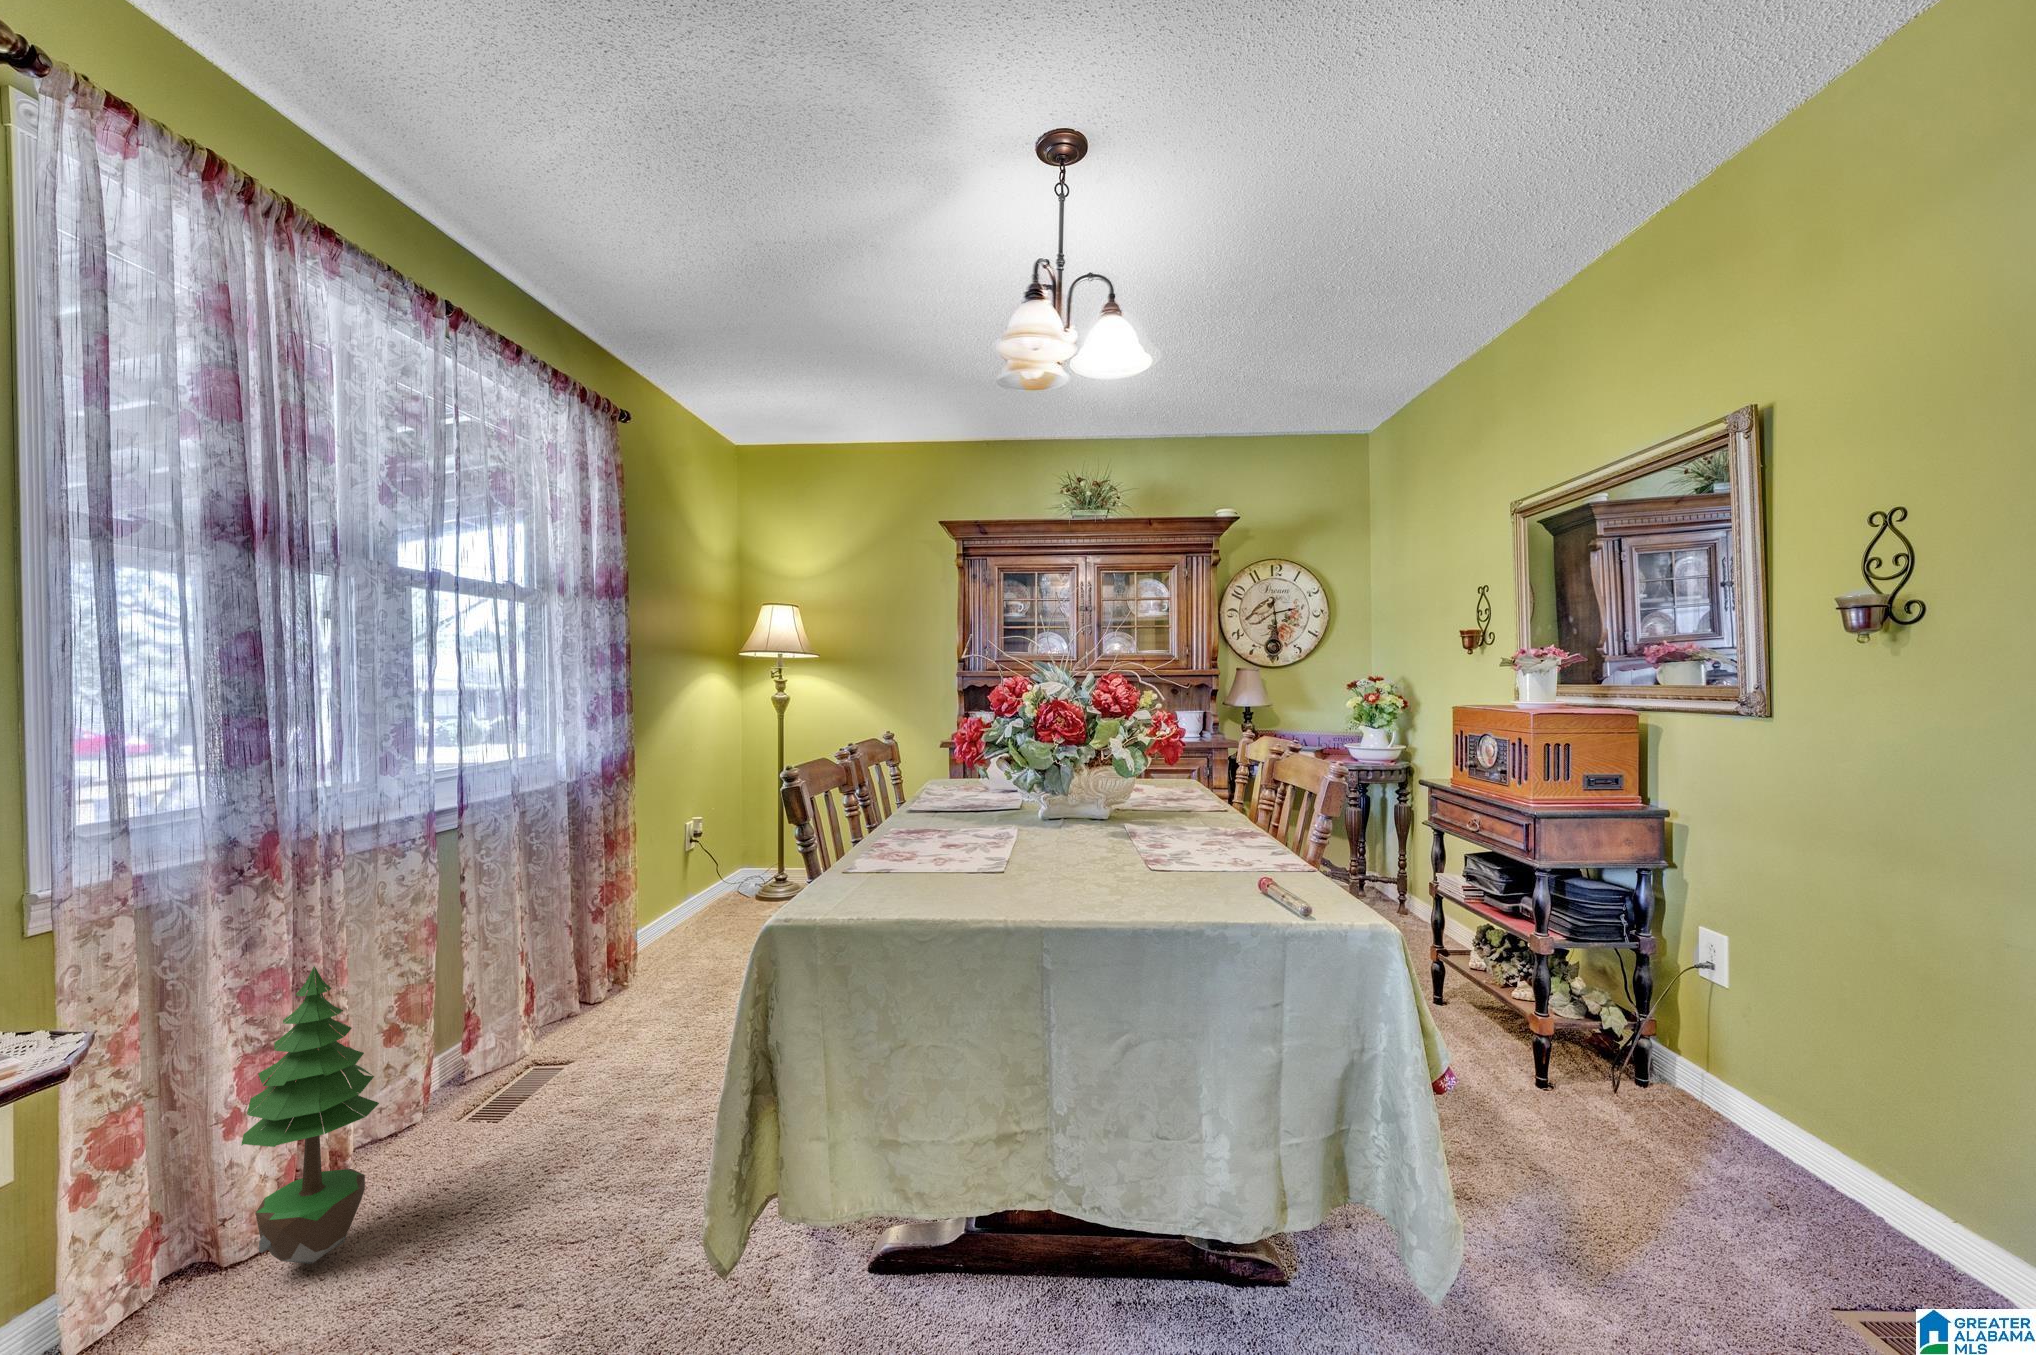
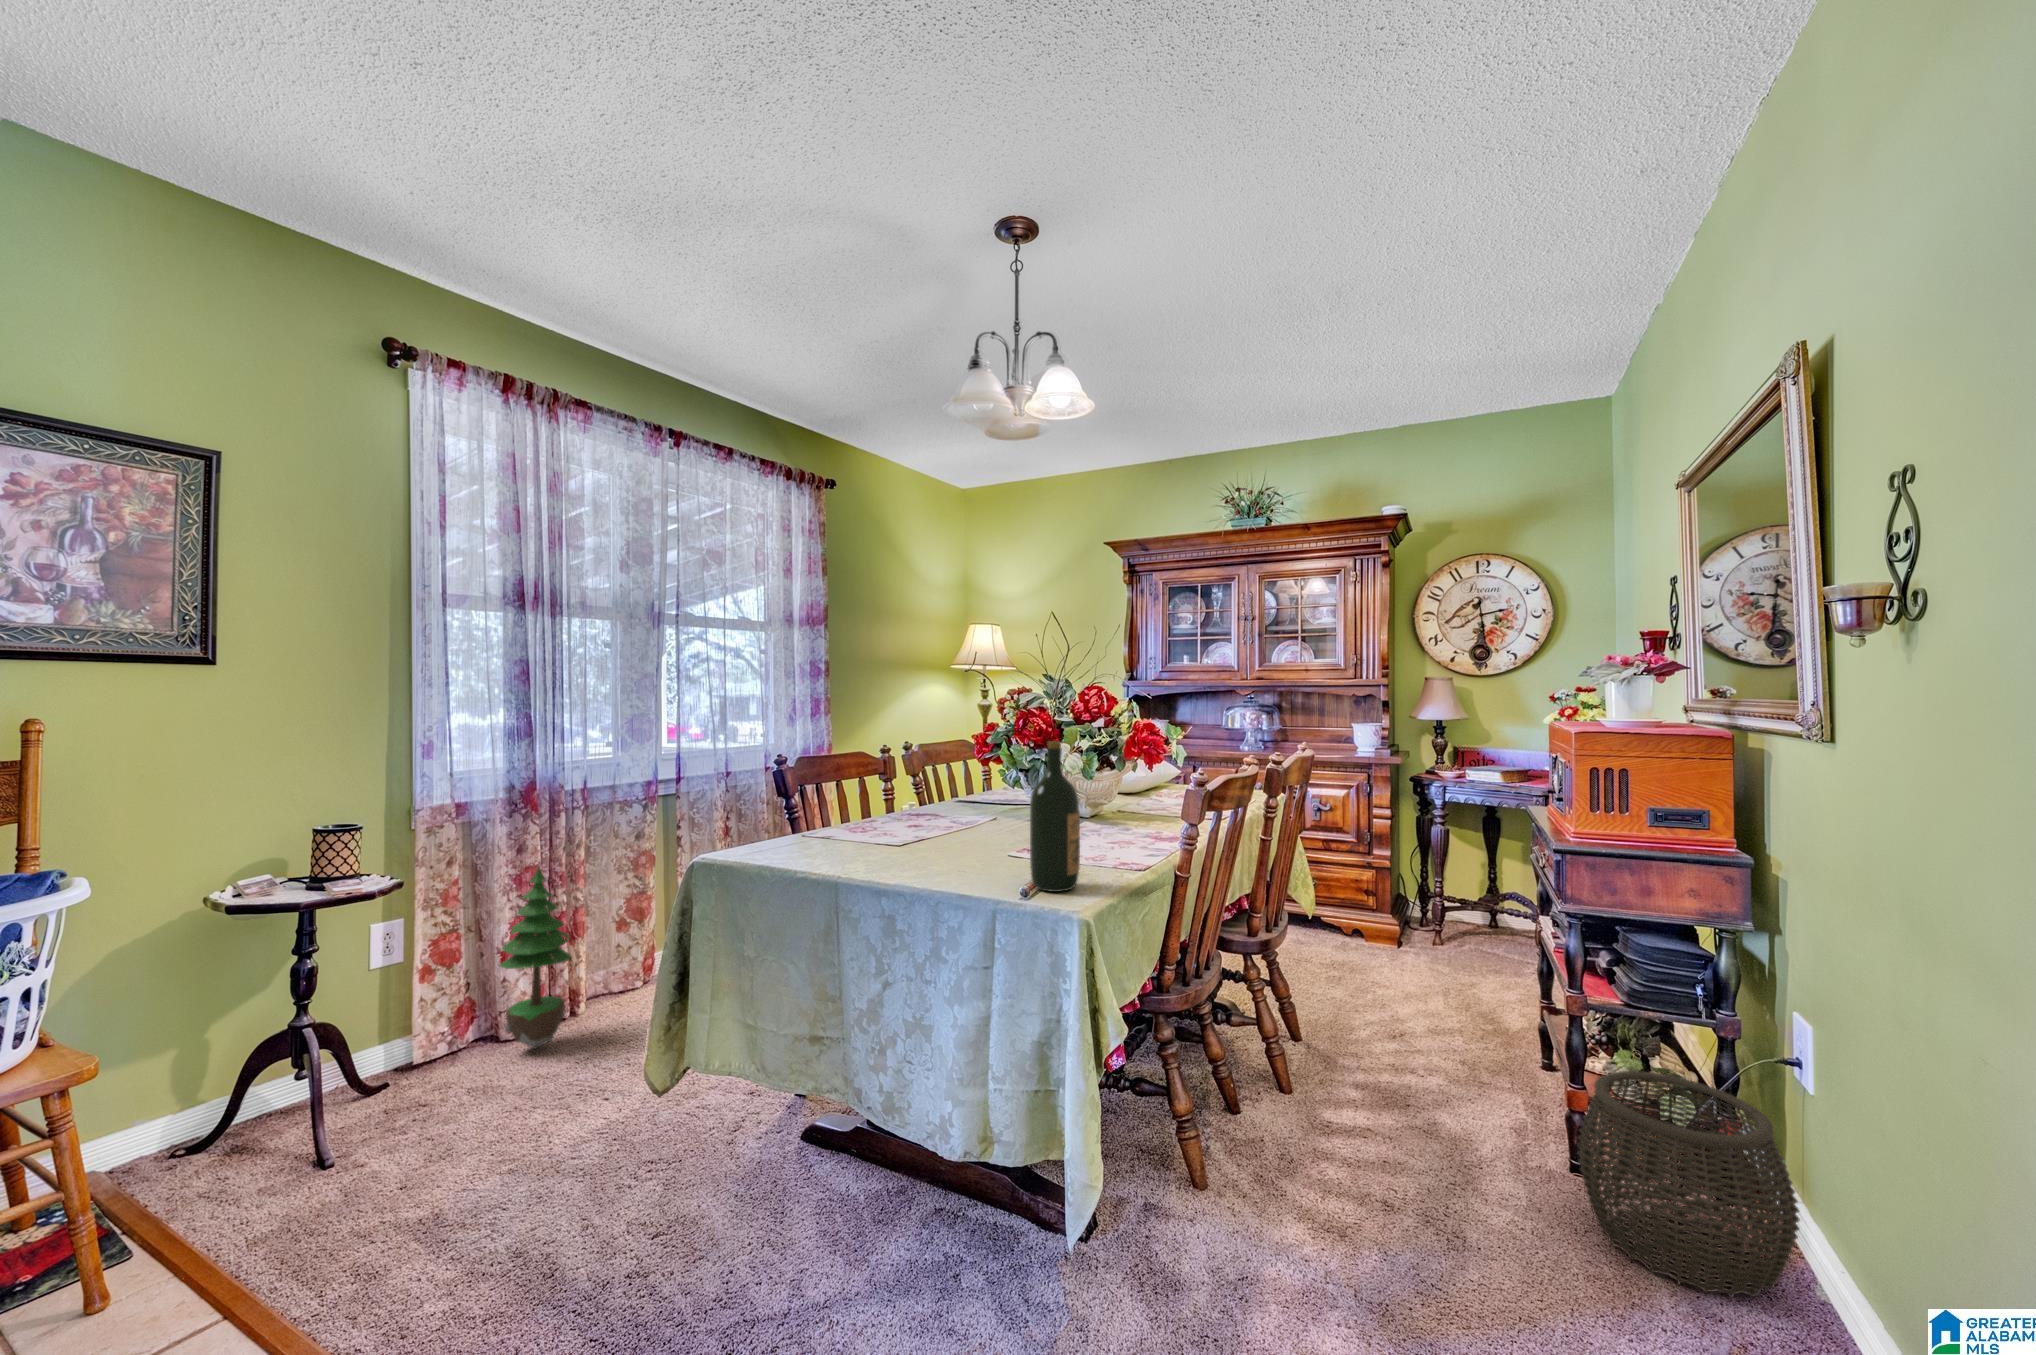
wine bottle: none [1266,734,1326,903] -> present [1030,741,1080,892]
woven basket: none [1588,991,1768,1159] -> present [1578,1071,1800,1297]

